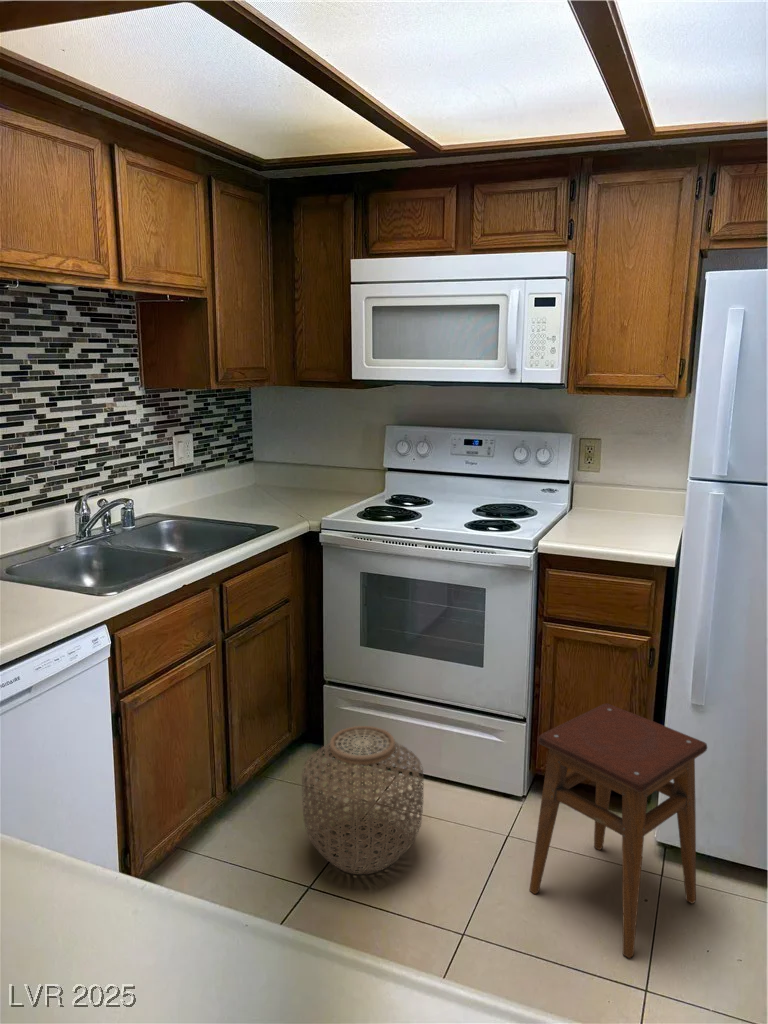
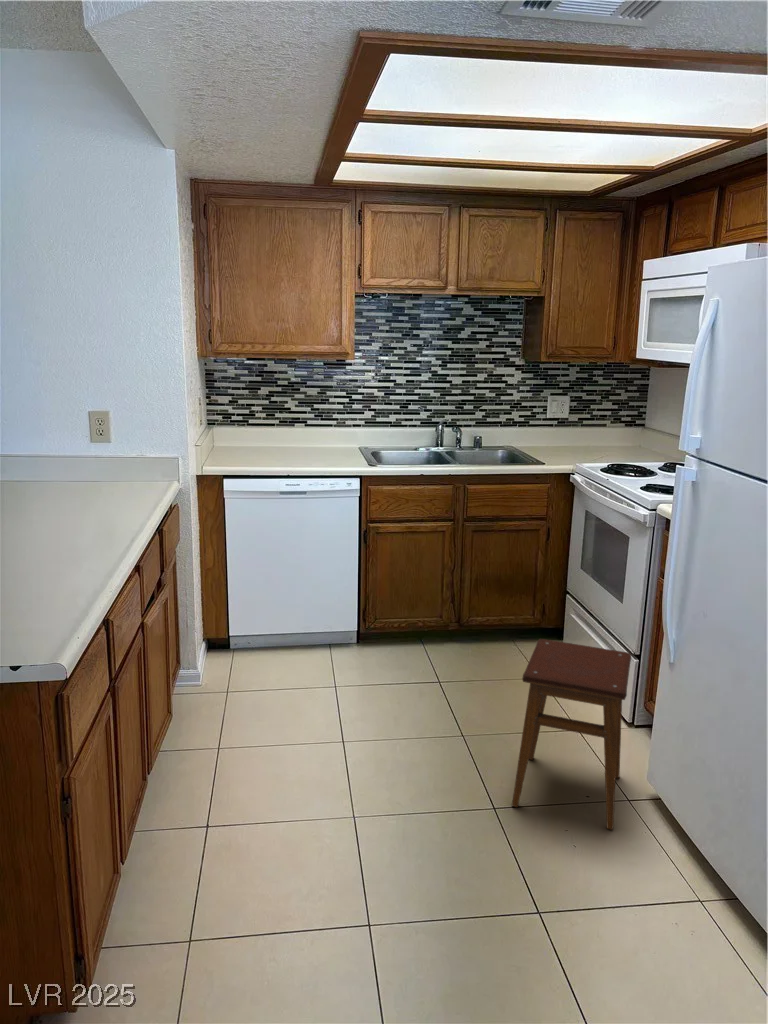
woven basket: present [302,726,423,874] -> none [445,604,531,702]

